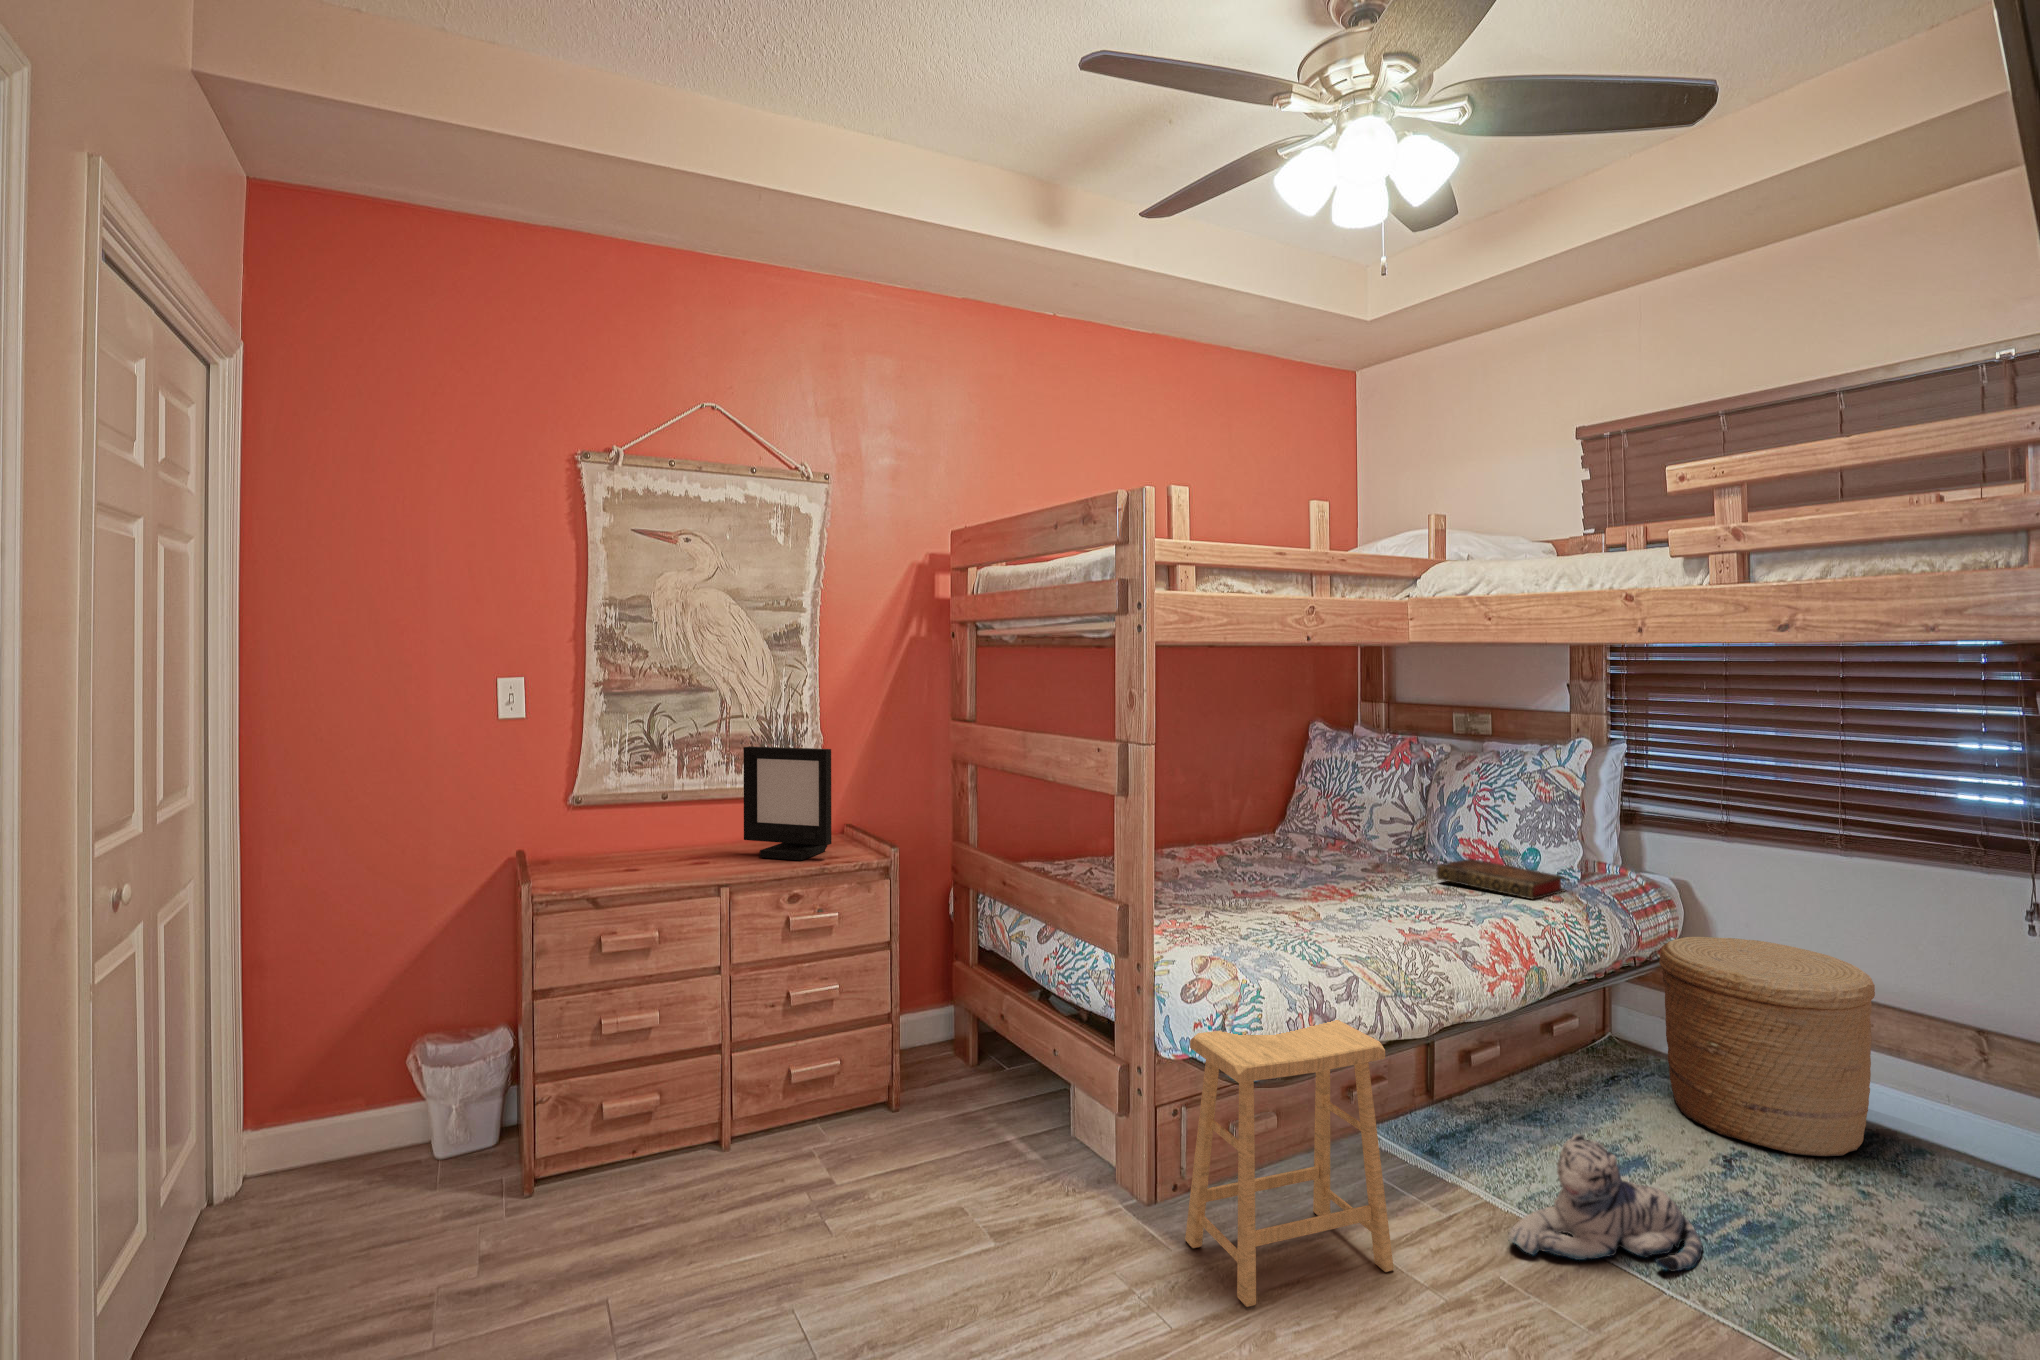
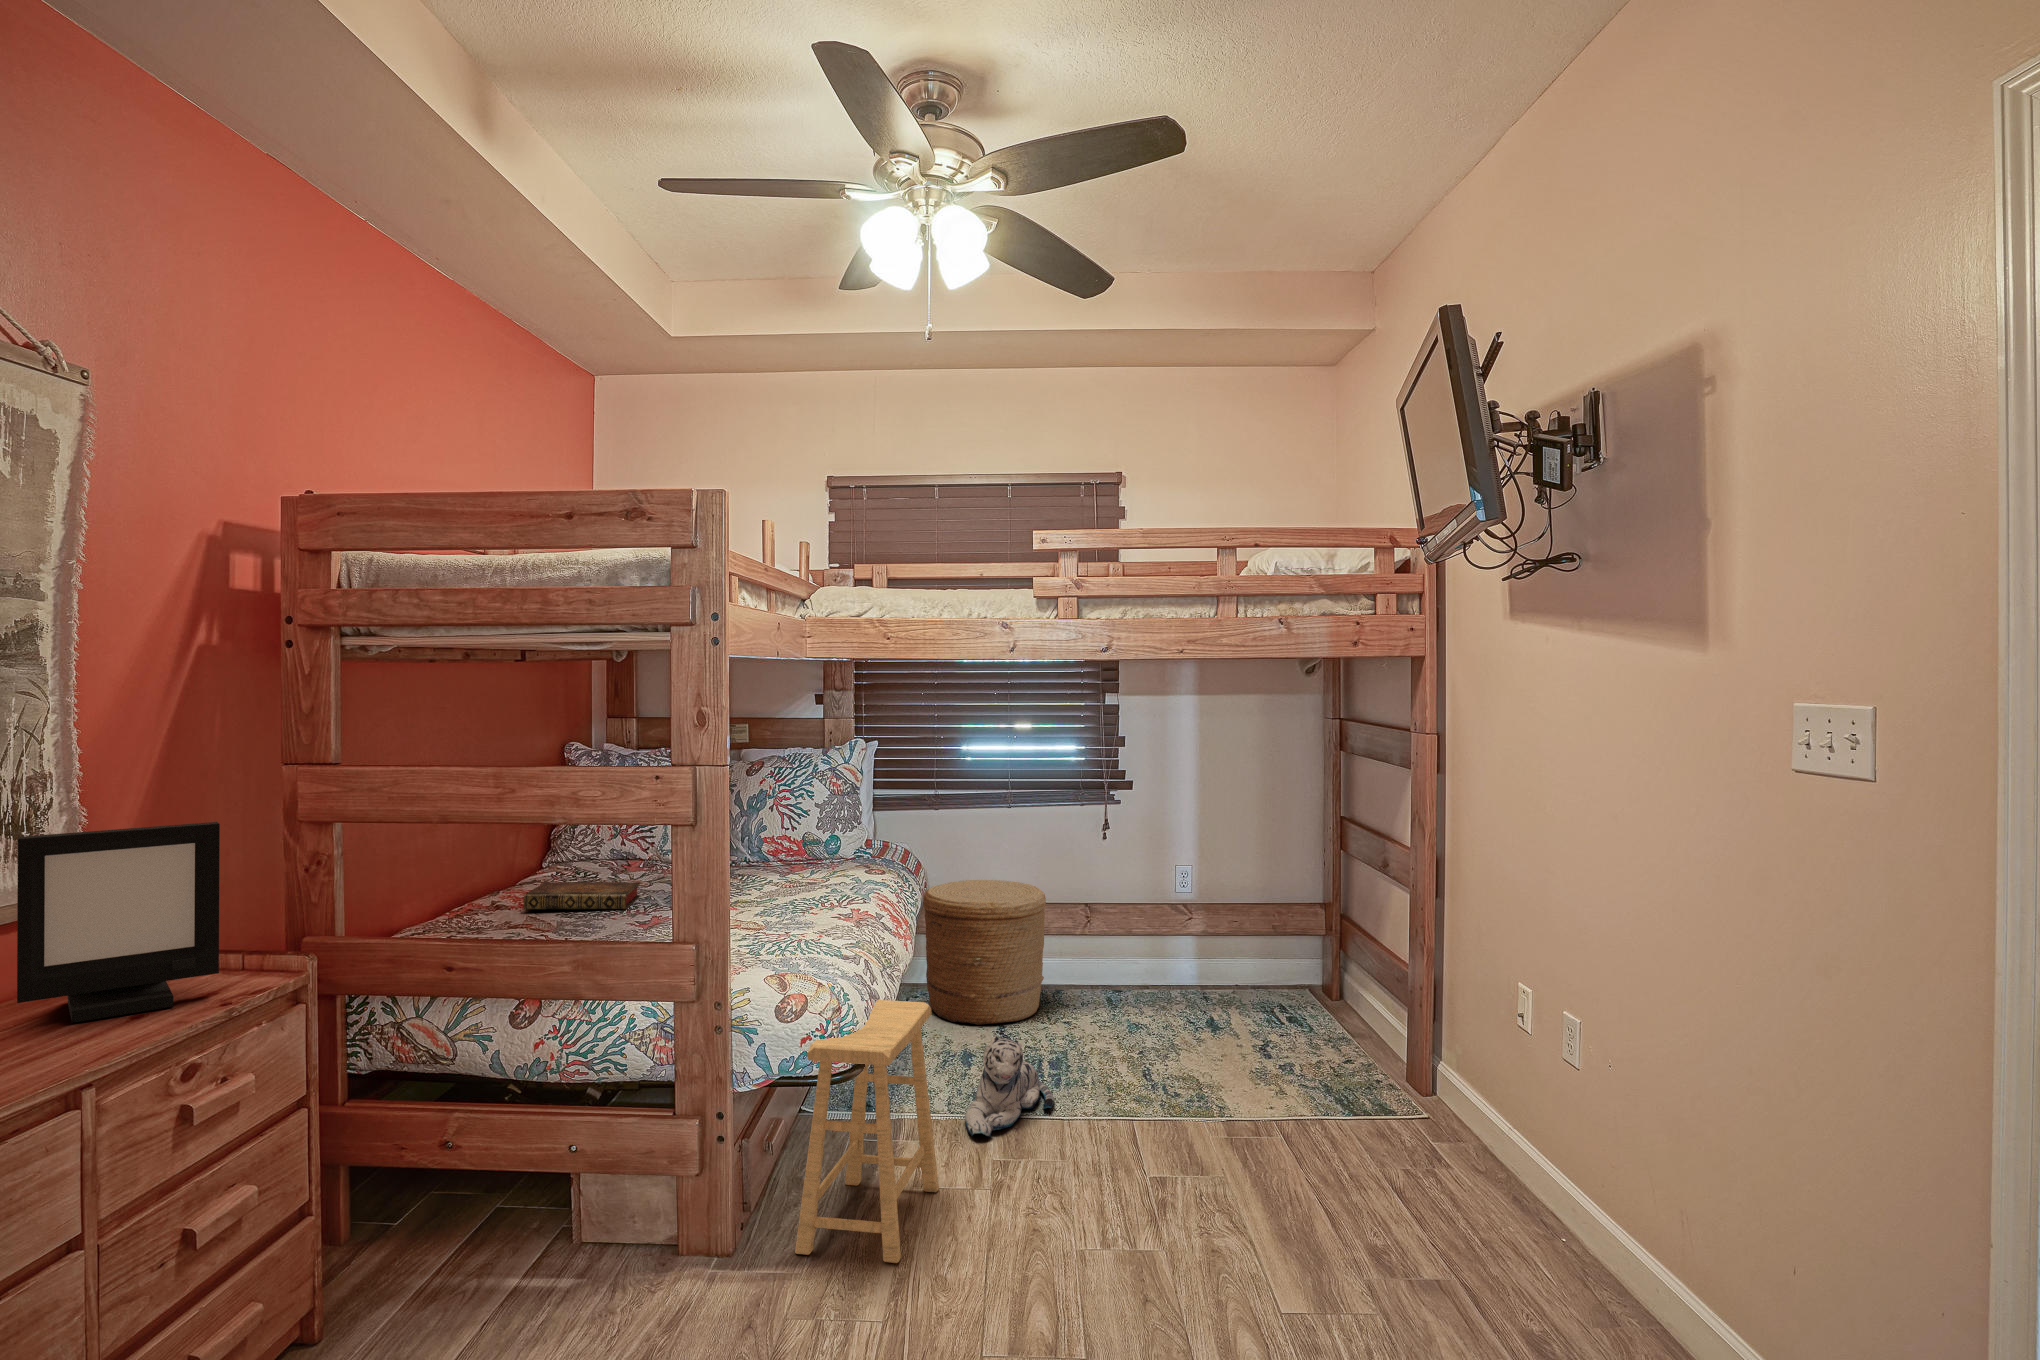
book: present [1436,859,1564,899] -> present [524,882,641,909]

